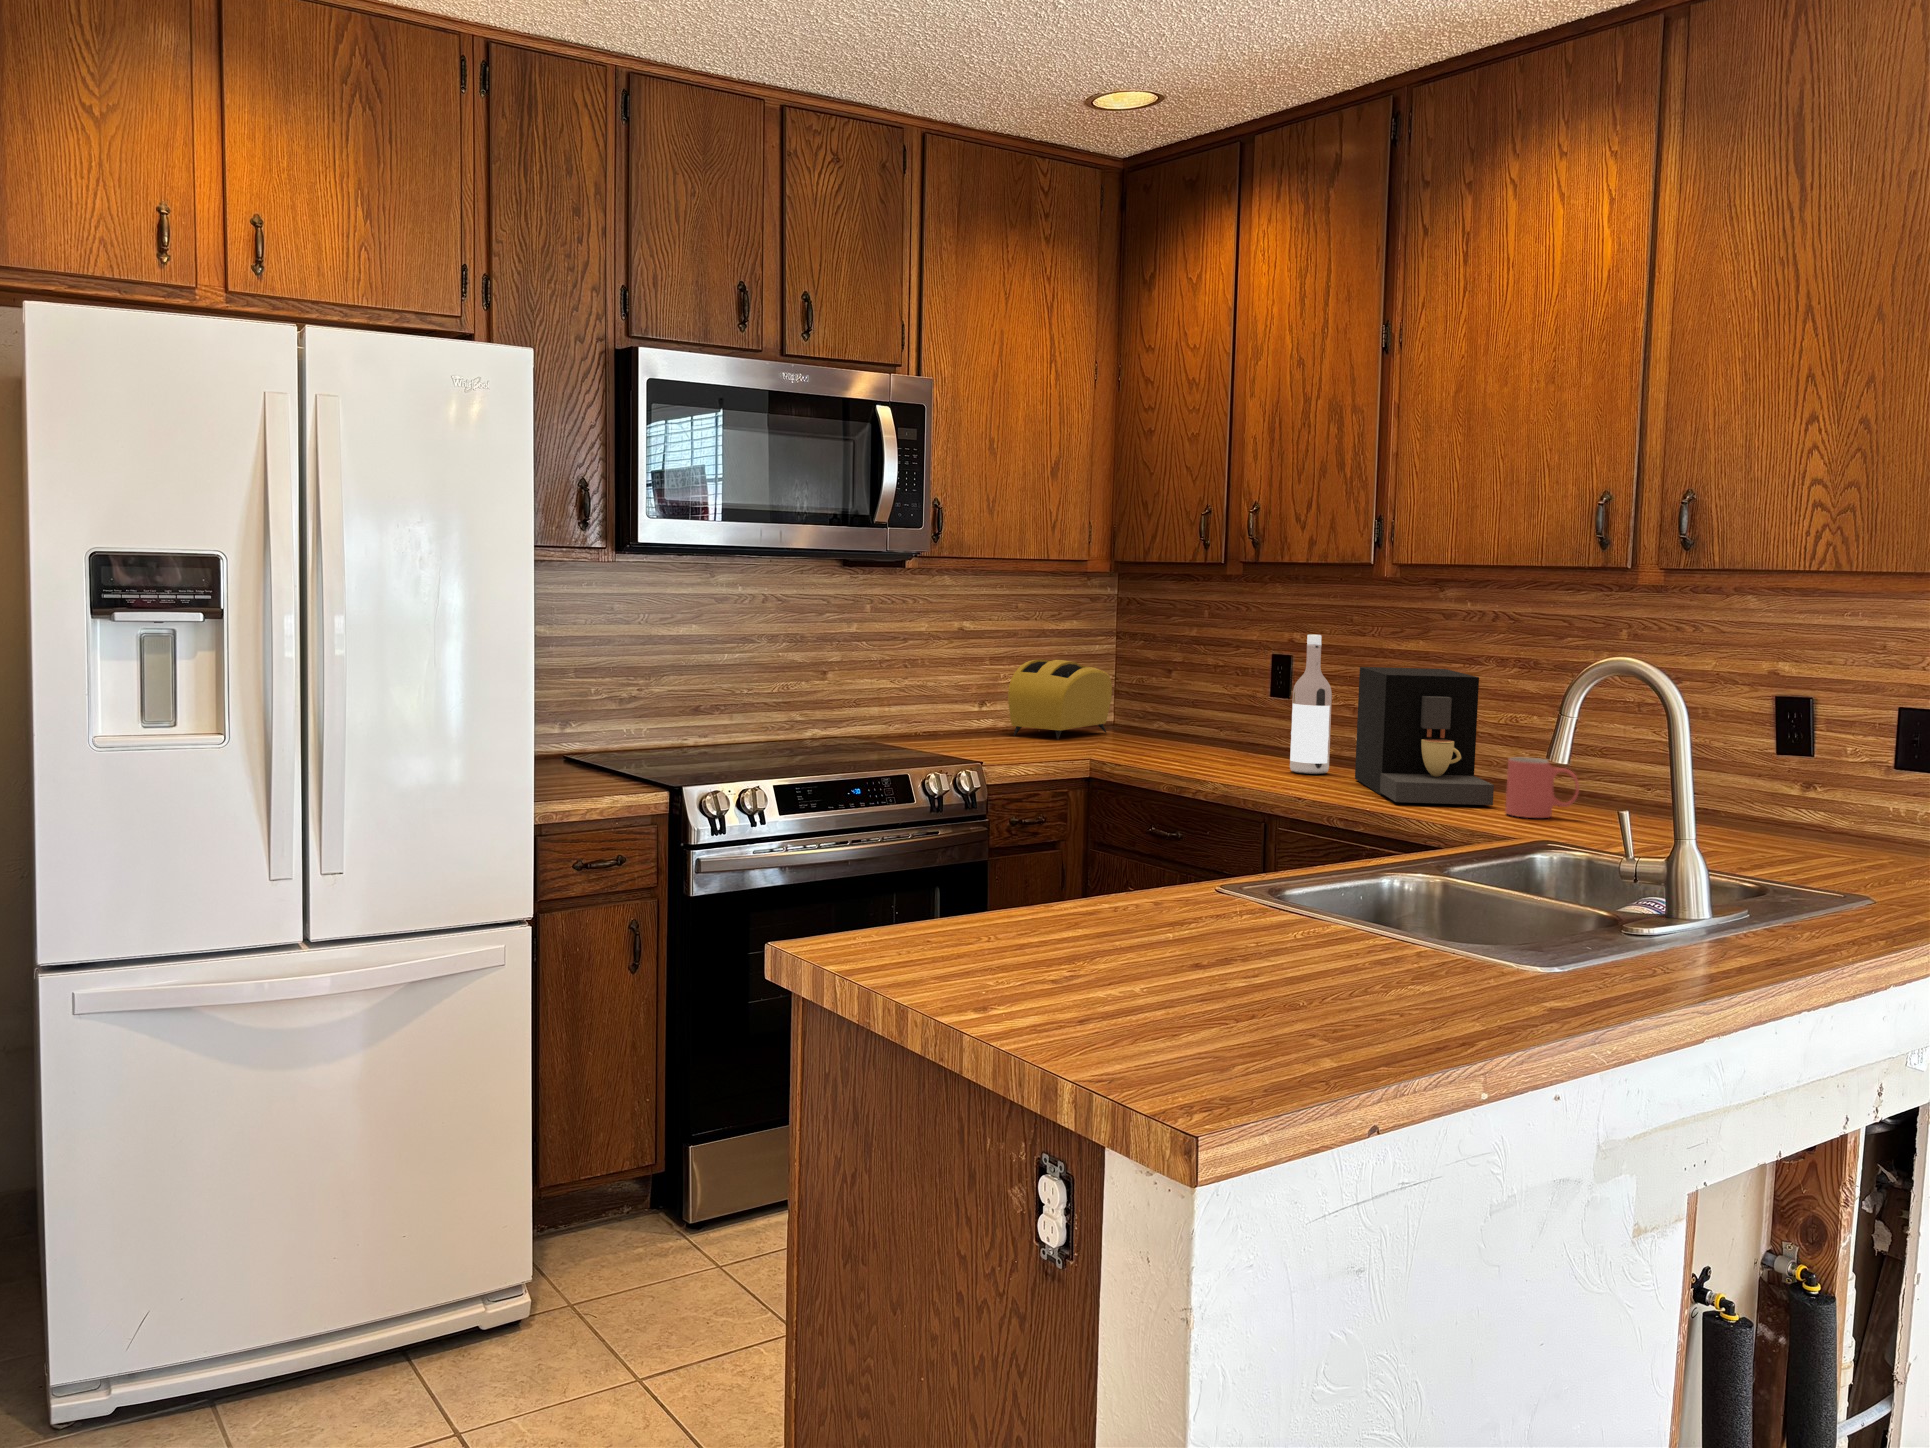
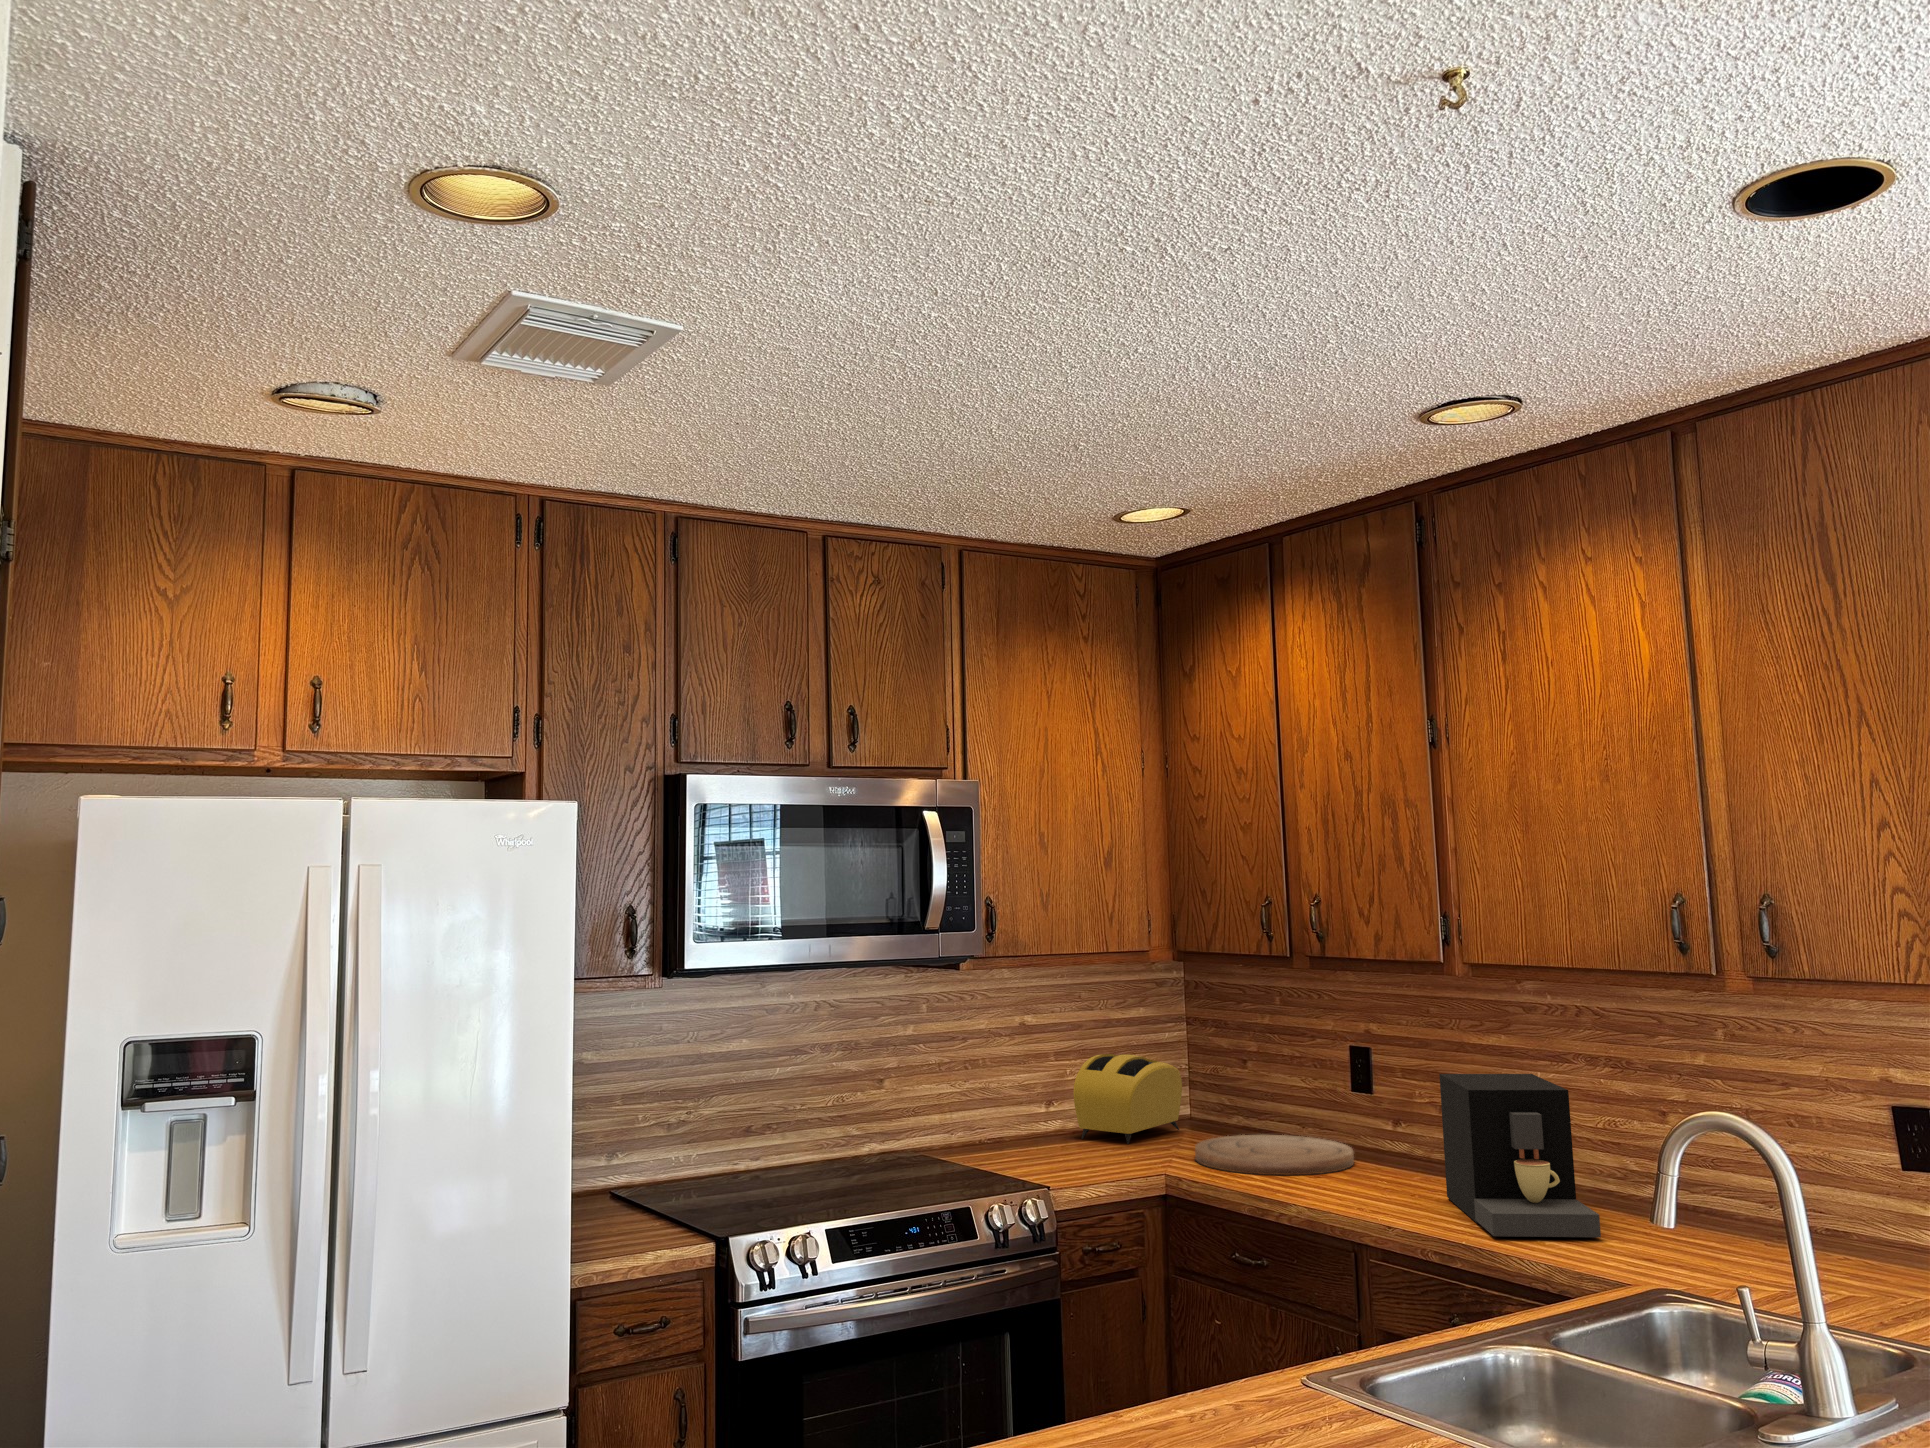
wine bottle: present [1290,635,1332,774] -> none [1371,1037,1418,1190]
cutting board: none [1122,733,1270,763] -> present [1195,1135,1354,1175]
mug: present [1505,757,1579,818] -> none [1611,1185,1694,1257]

